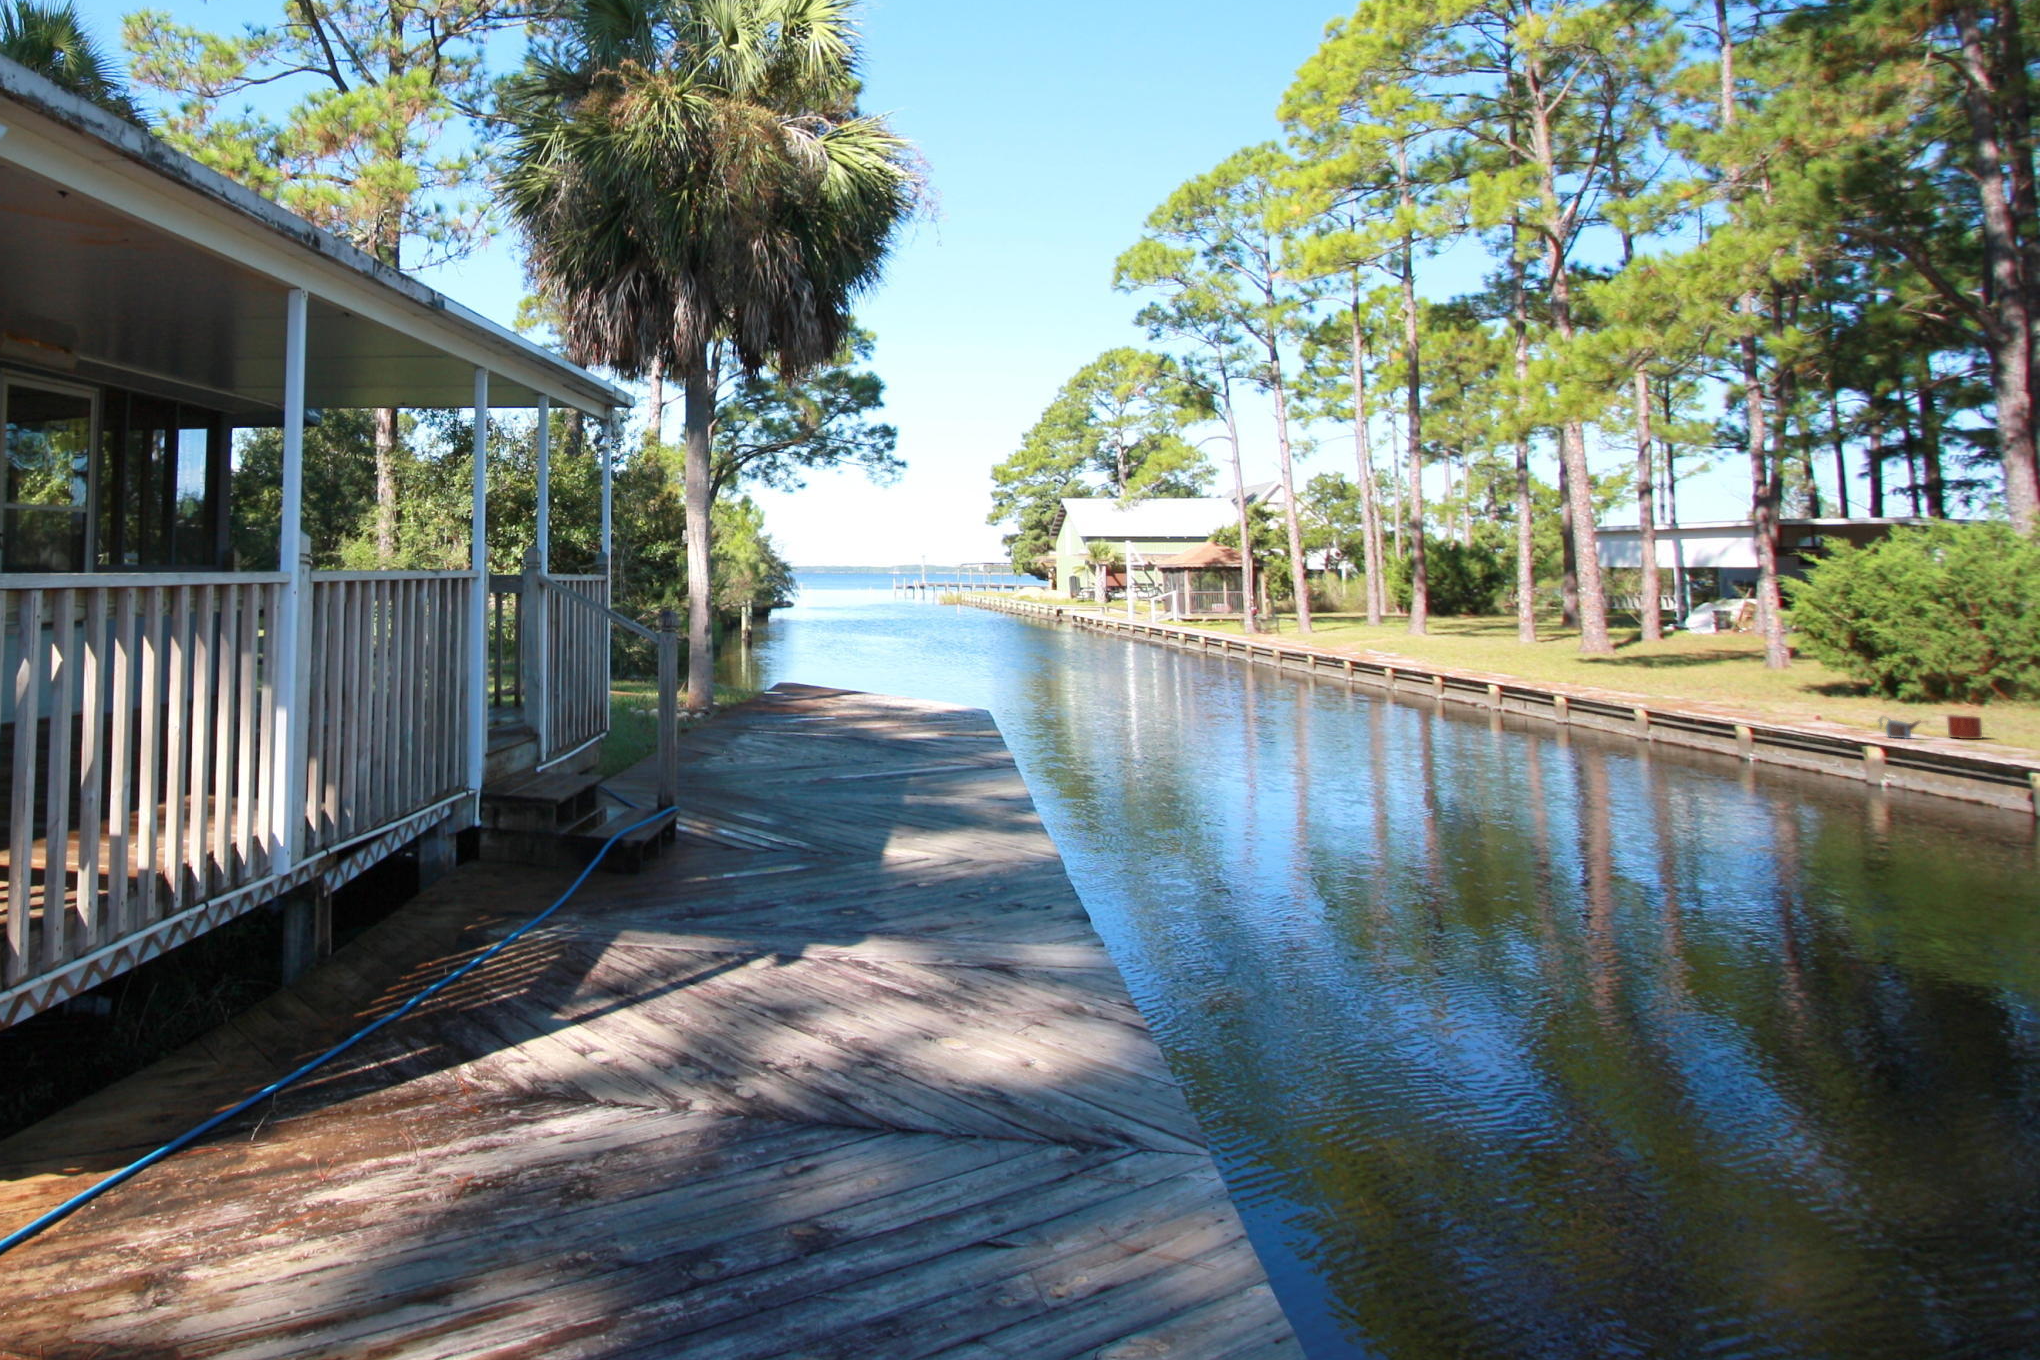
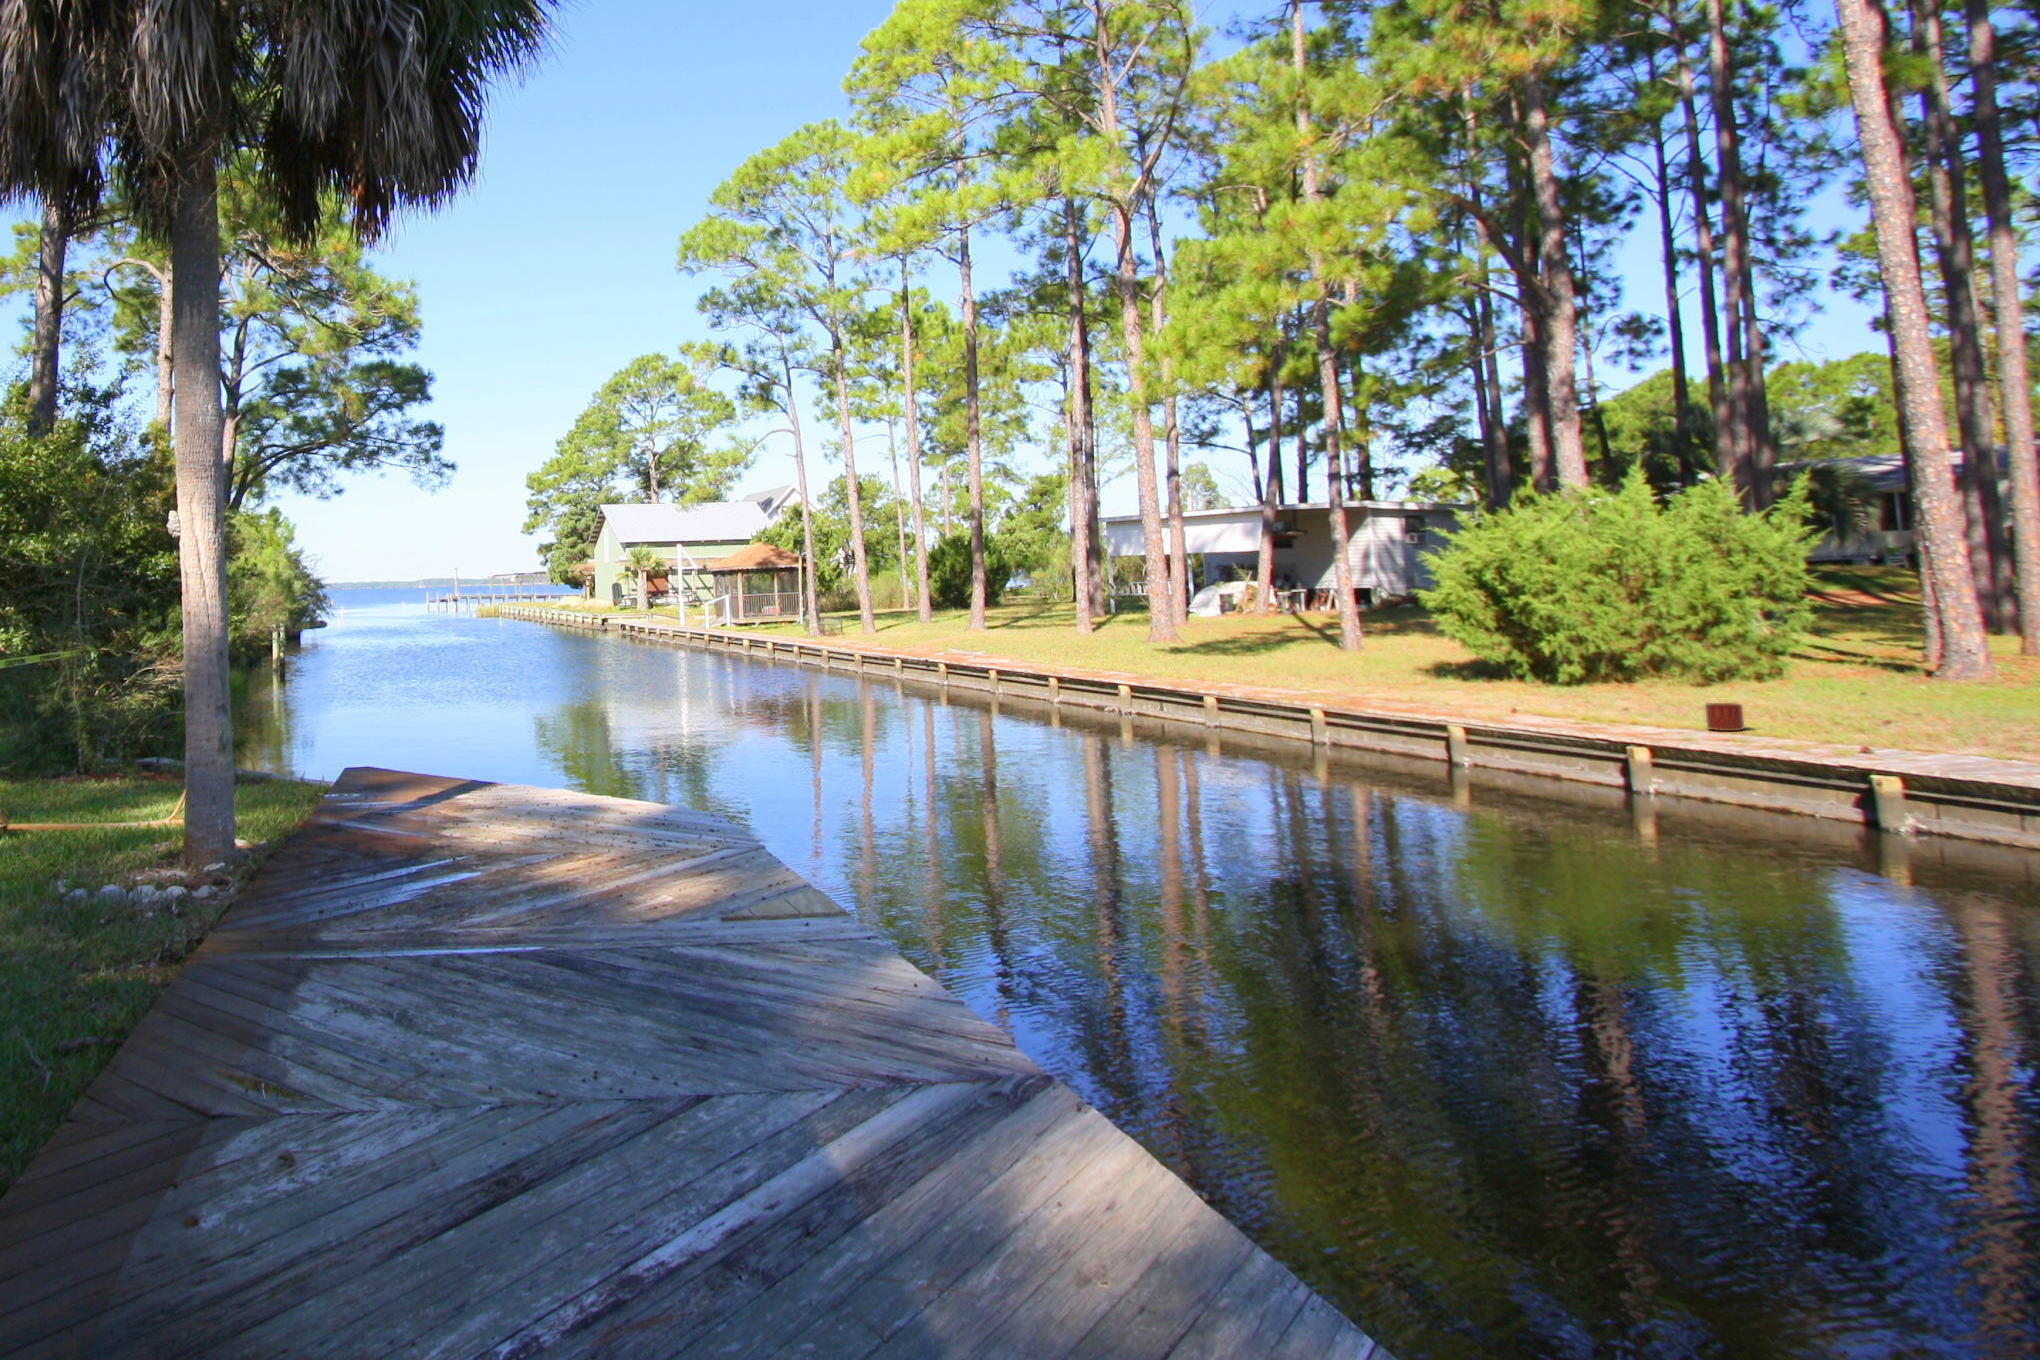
watering can: present [1879,718,1920,739] -> none [1637,709,1690,735]

